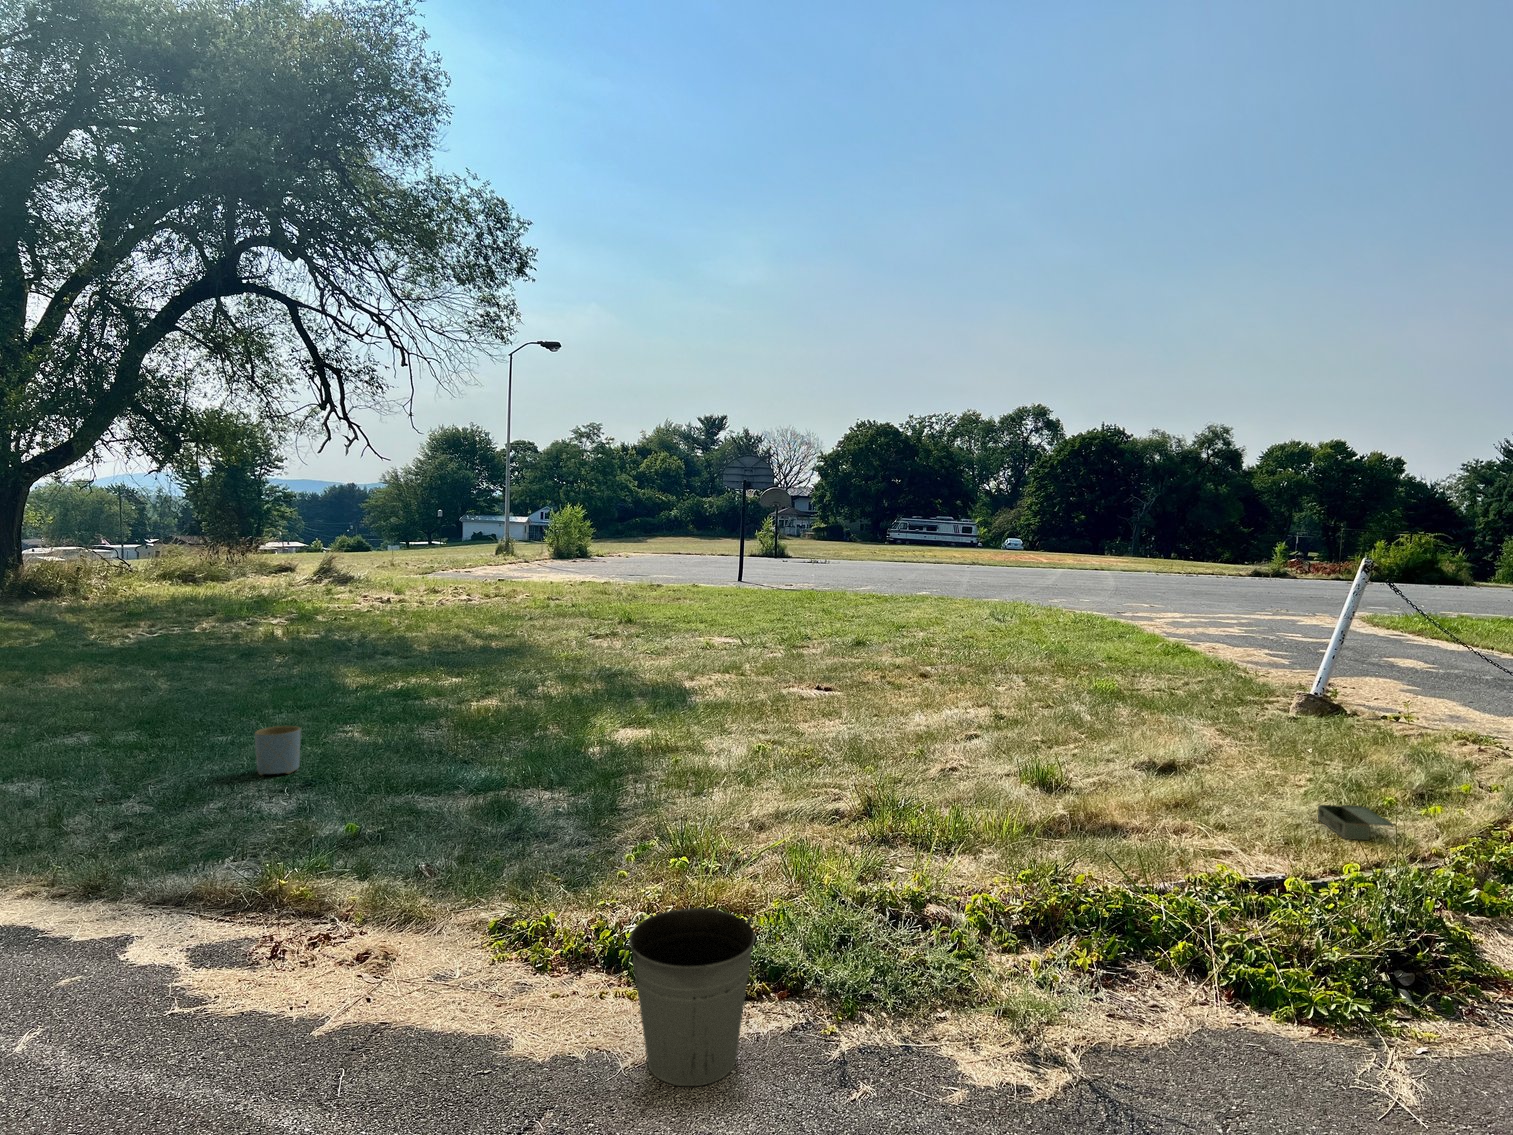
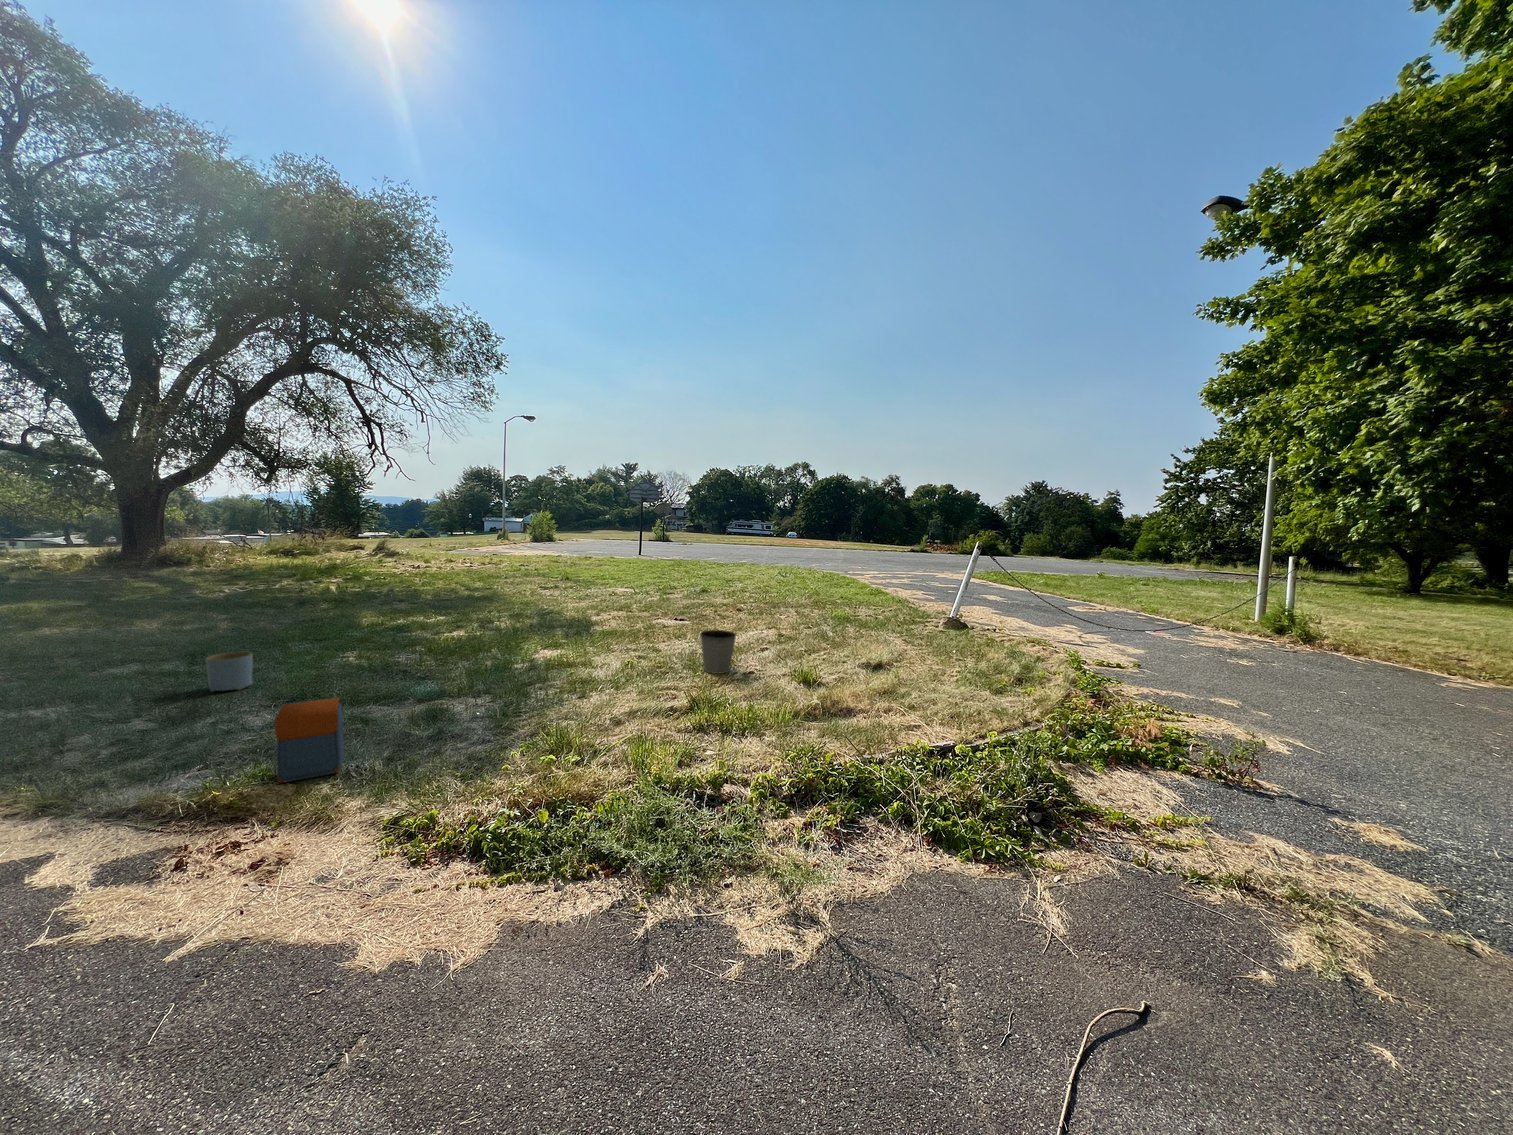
backpack: none [379,776,440,875] -> present [275,698,344,783]
toolbox: present [1318,805,1393,840] -> none [967,692,1011,715]
bucket: present [624,908,755,1086] -> present [700,630,736,674]

